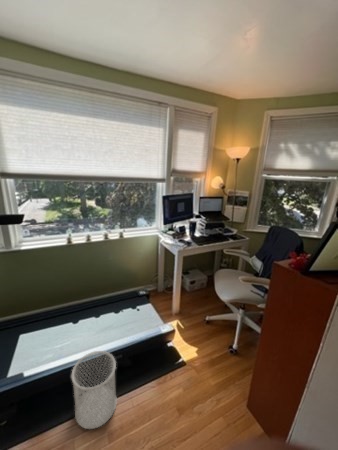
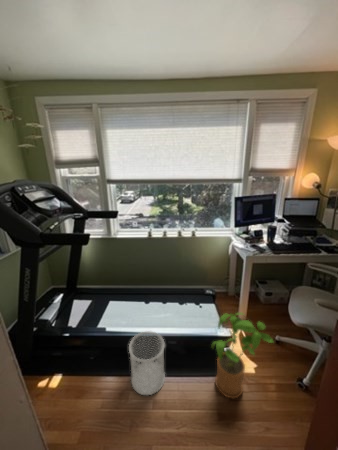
house plant: none [165,303,219,388] -> present [212,313,273,398]

